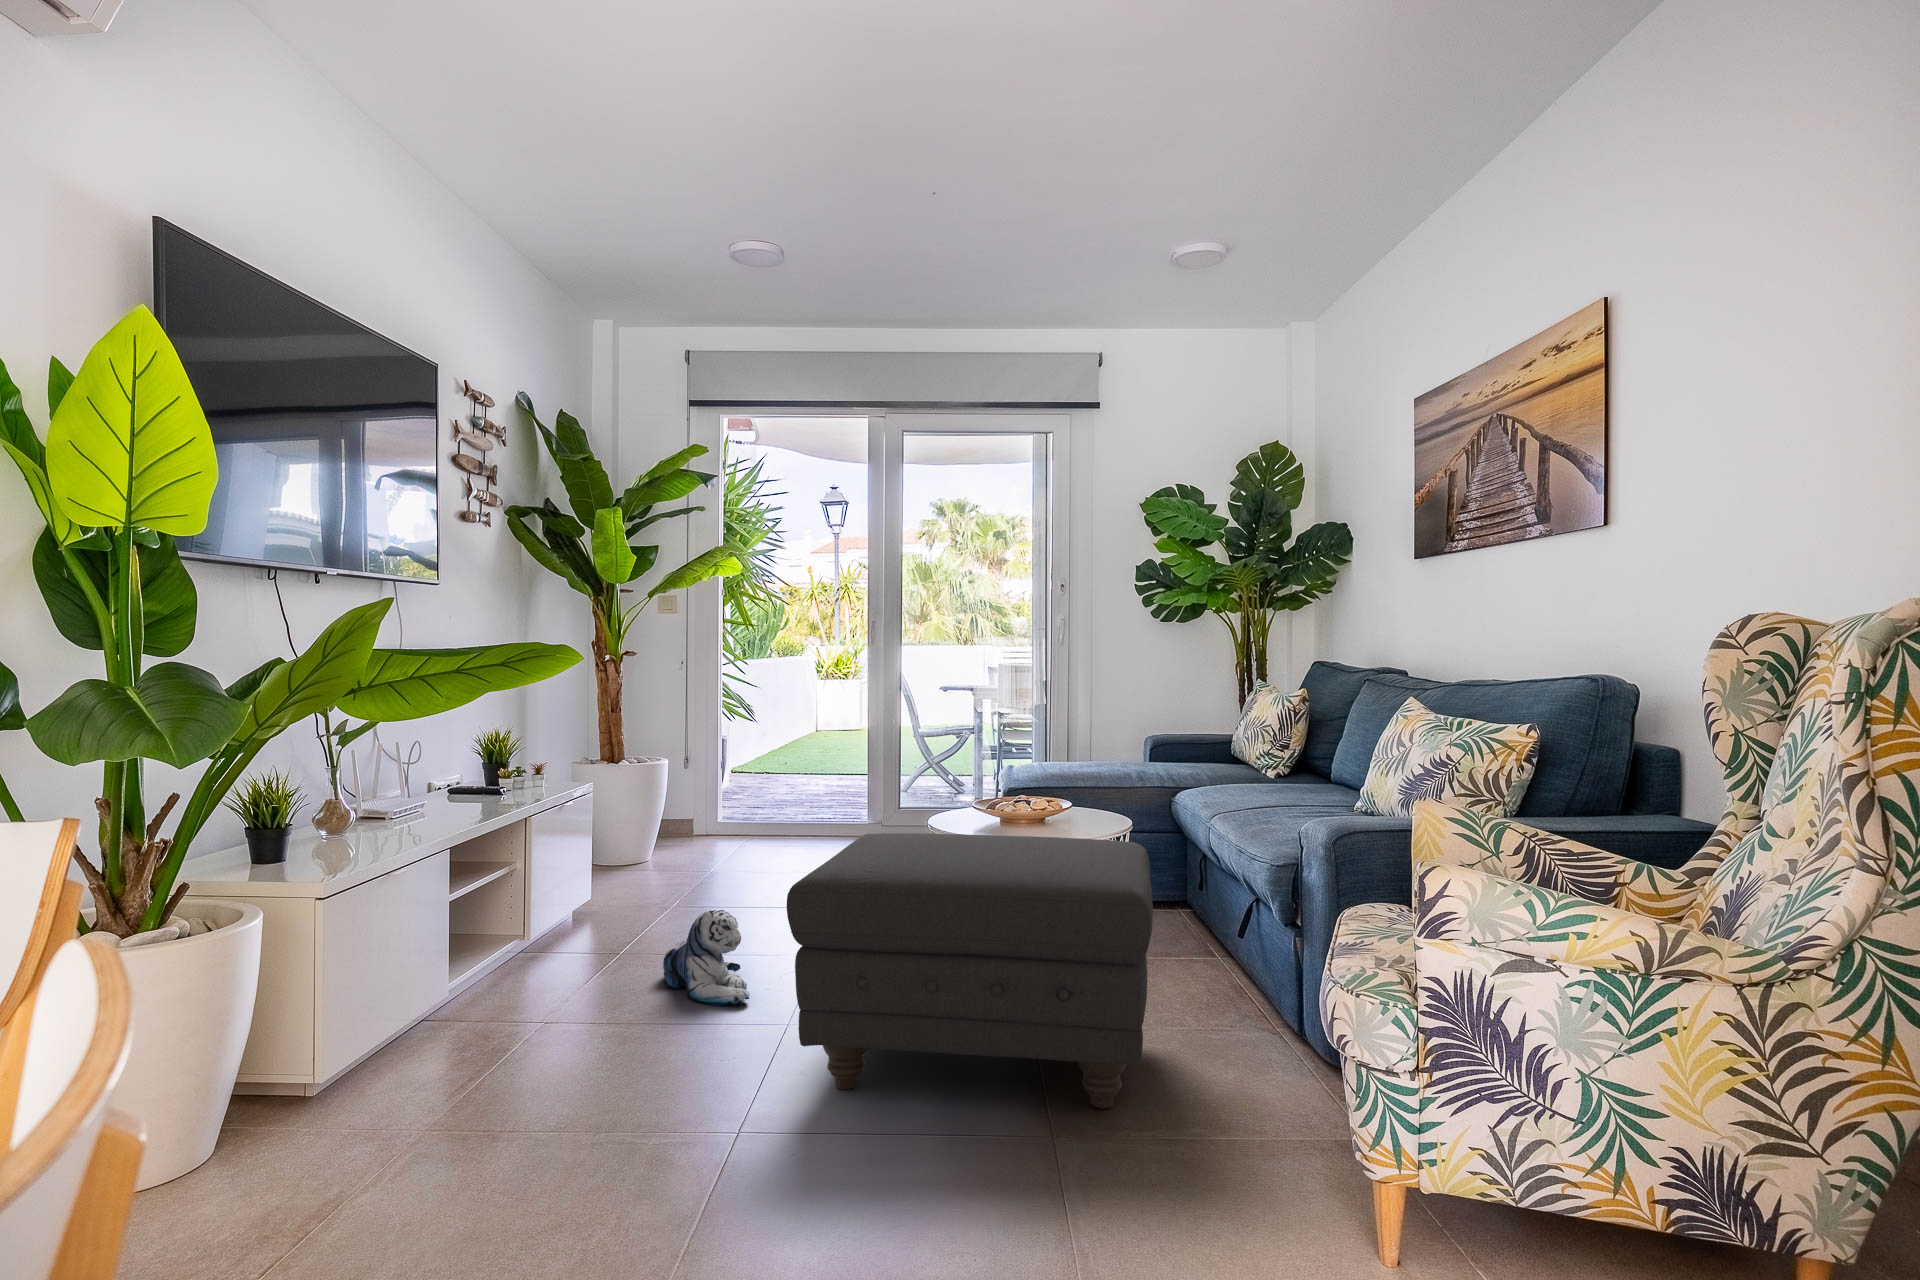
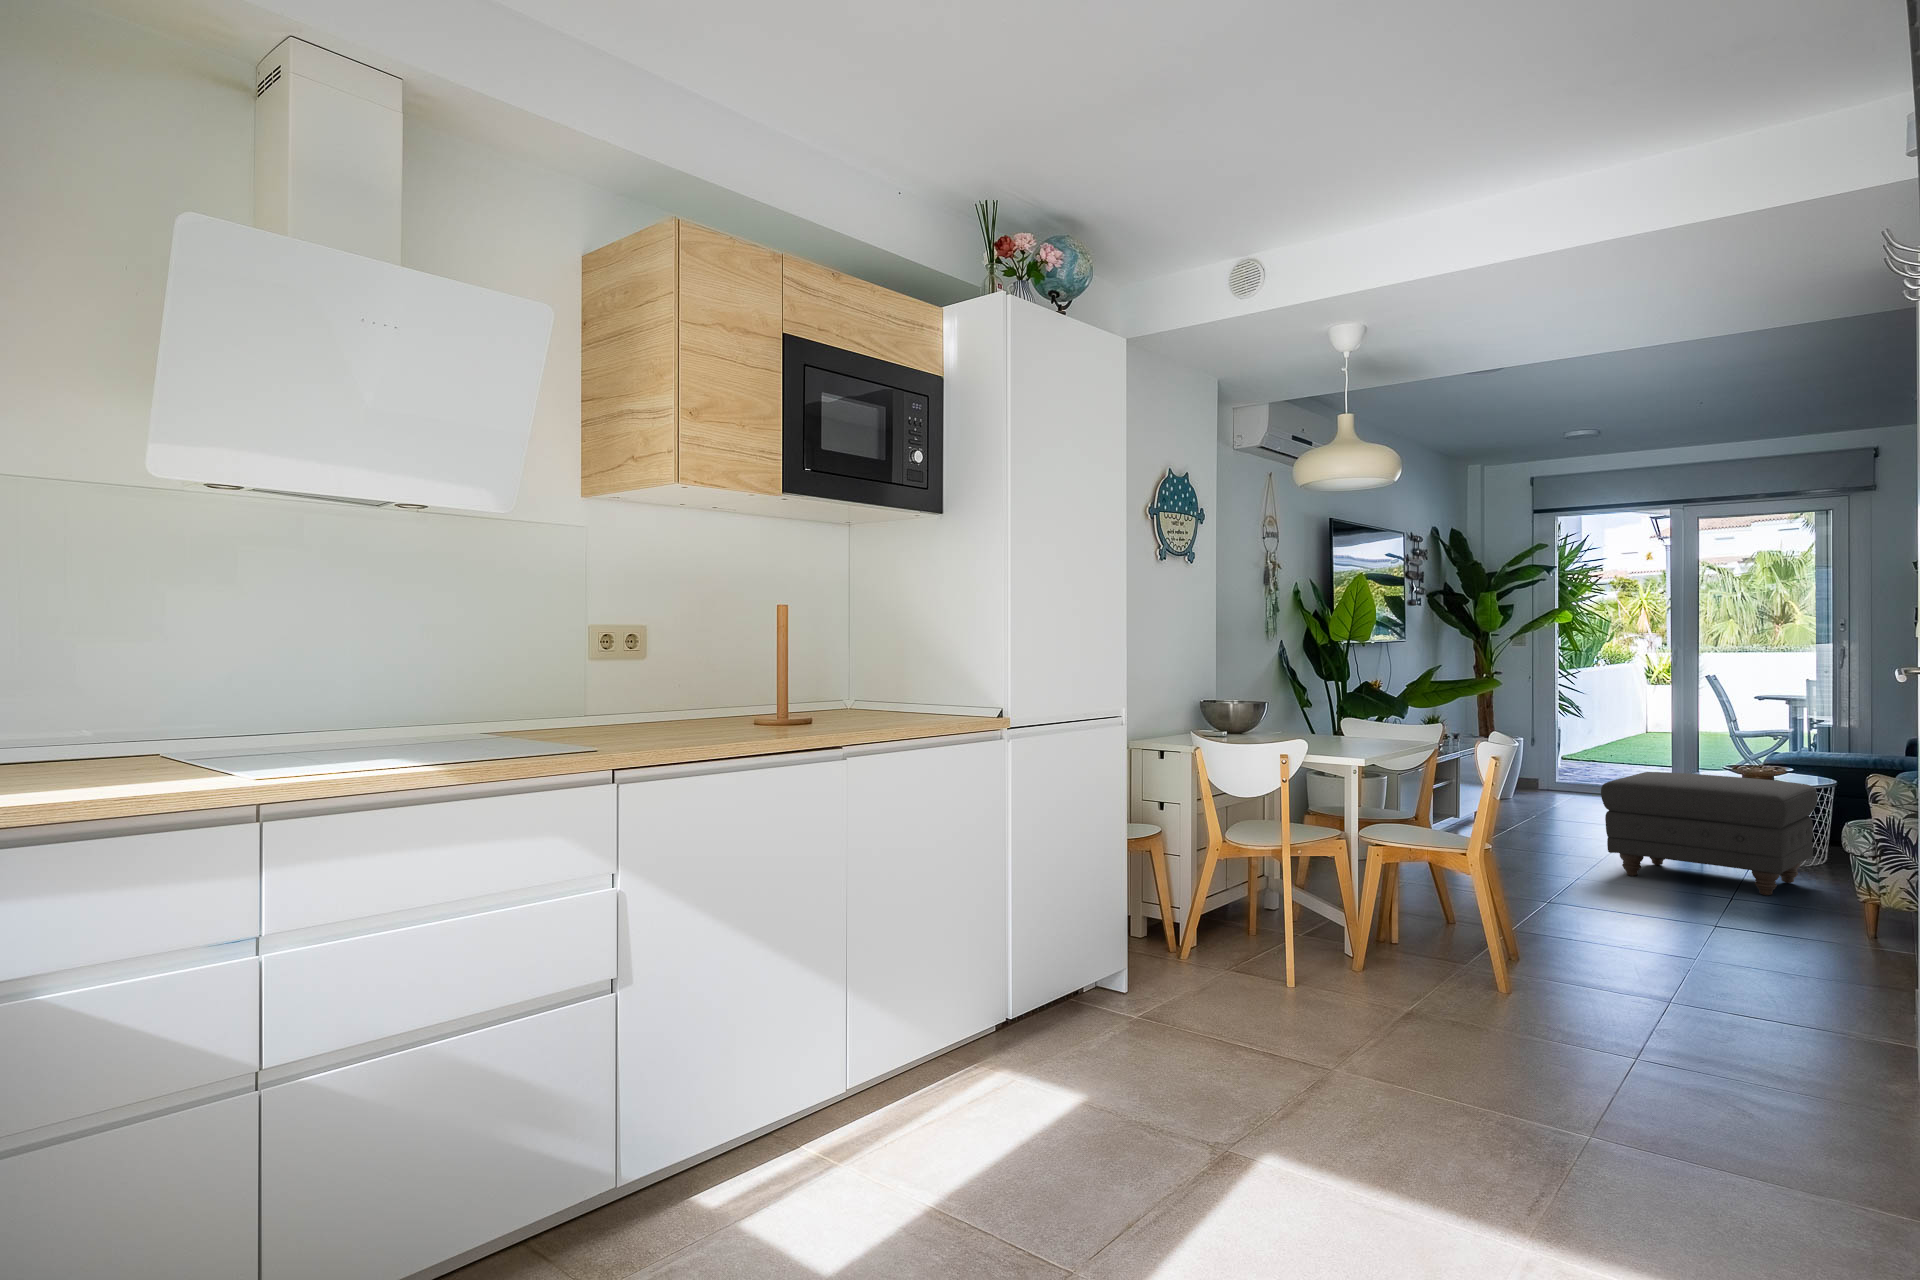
plush toy: present [663,910,749,1006] -> none [1535,806,1583,850]

